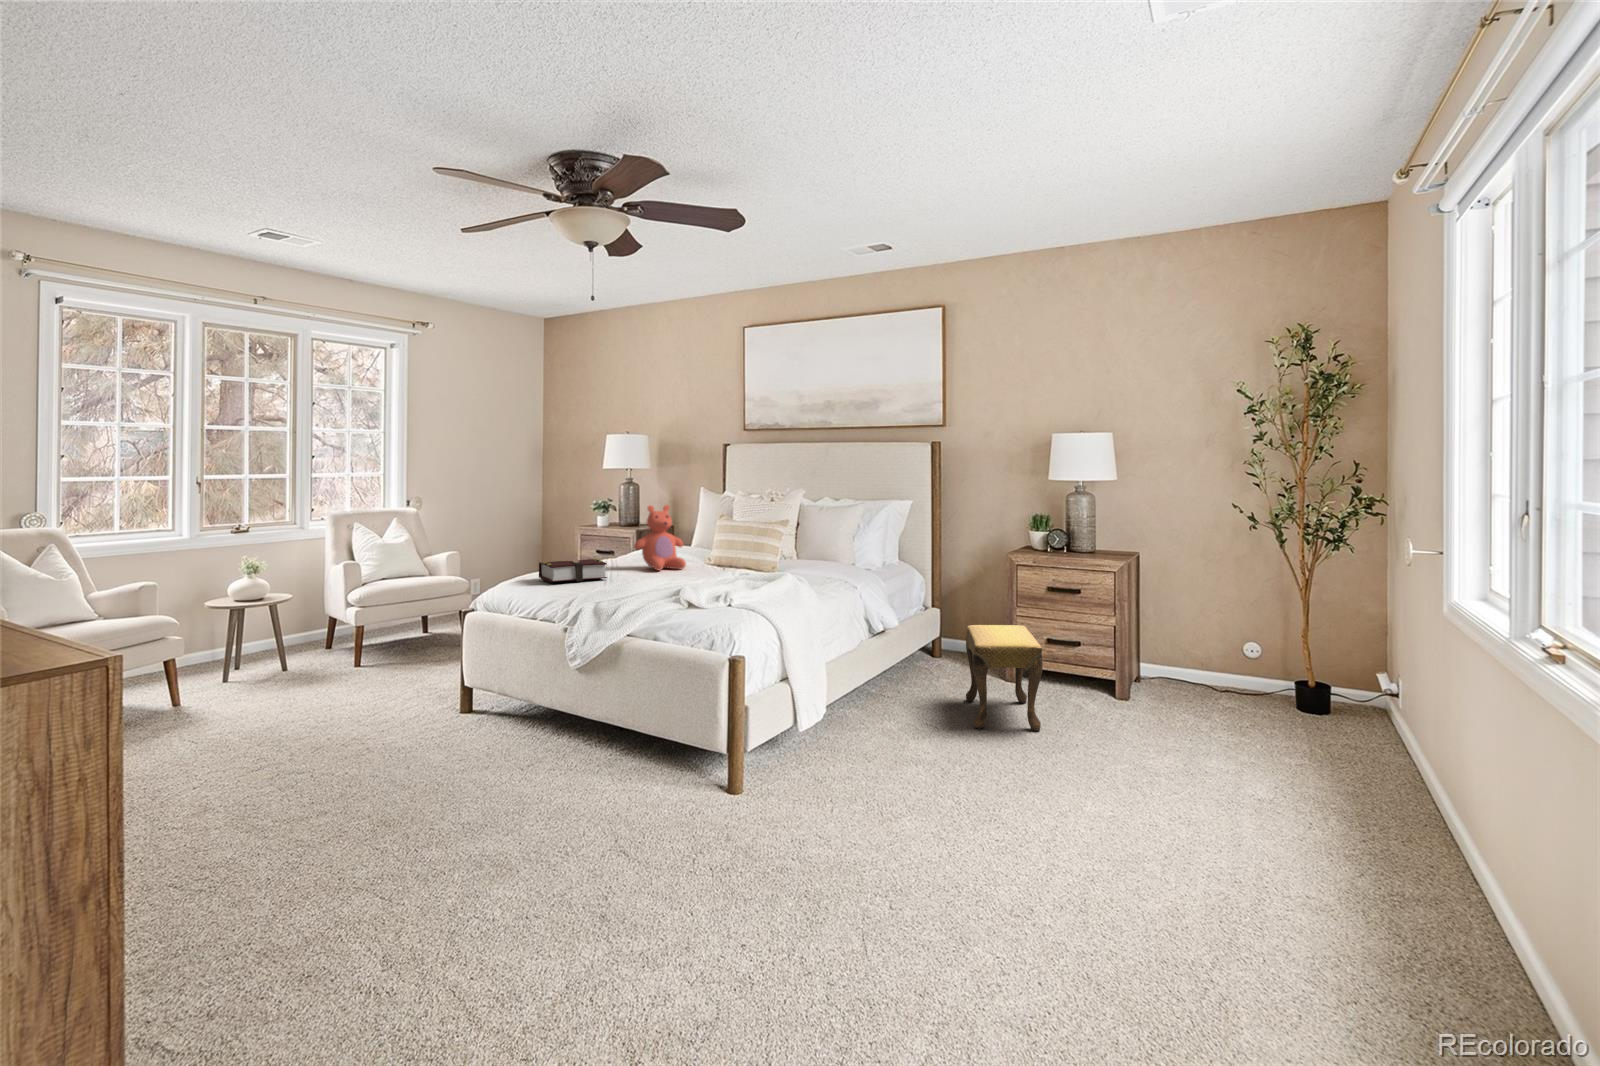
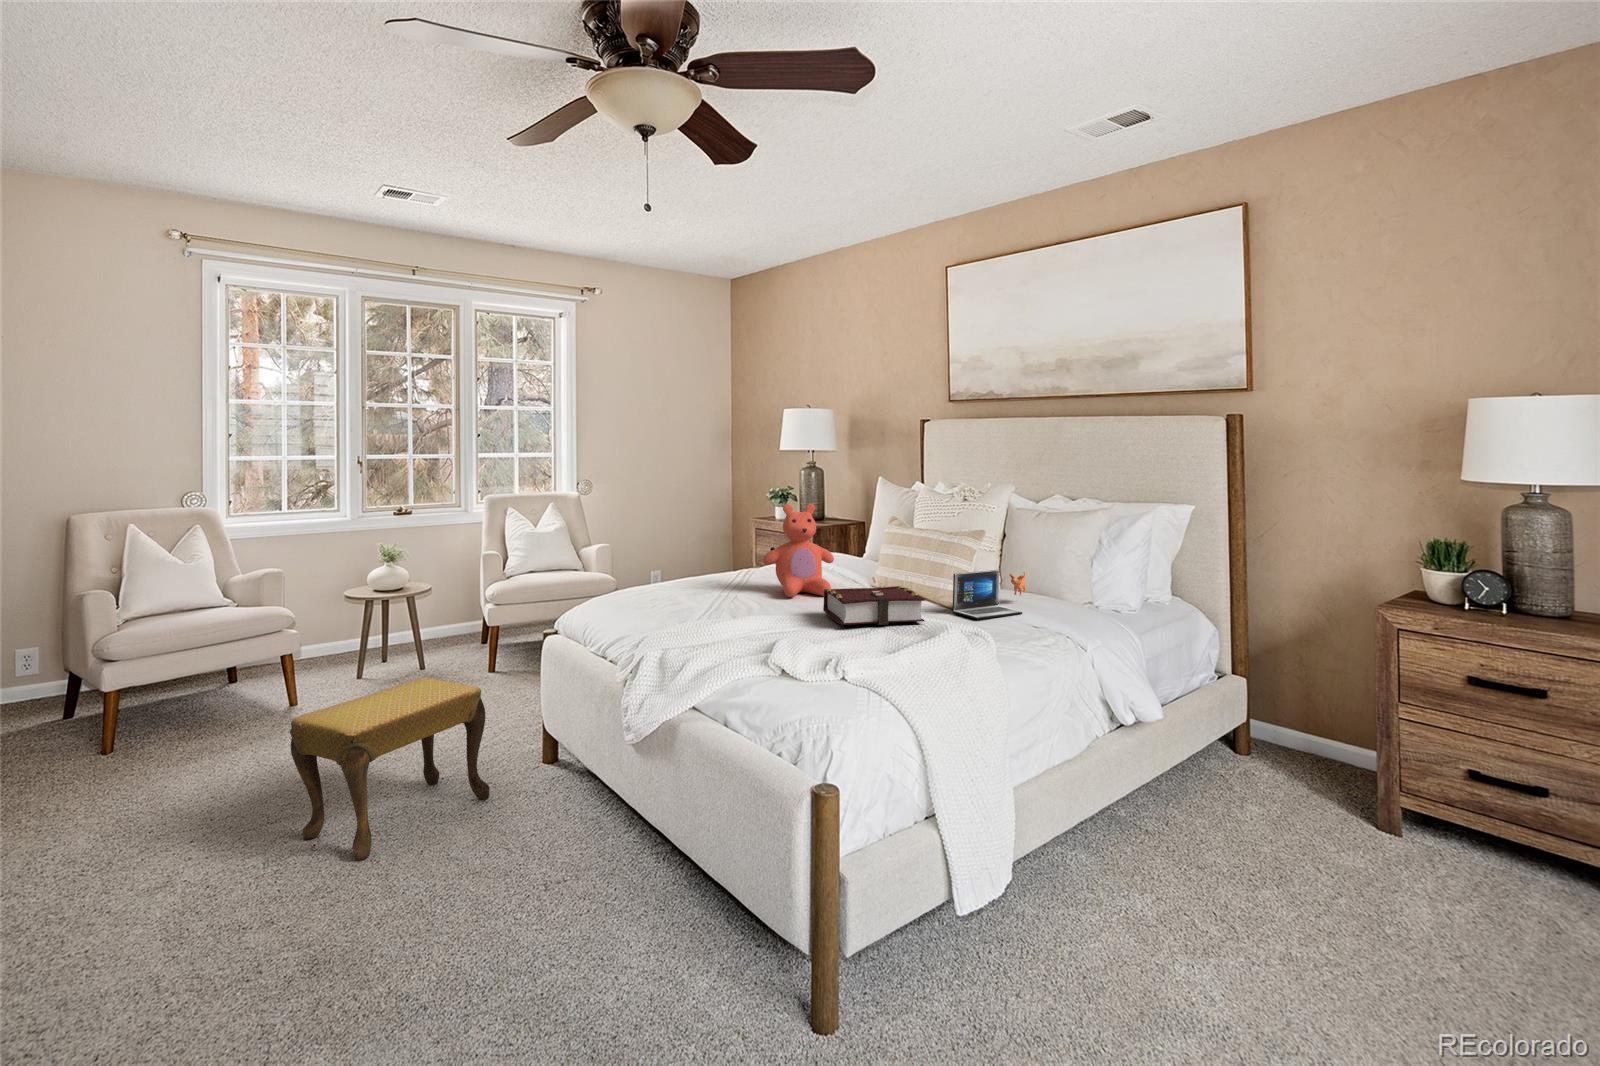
laptop: none [775,544,818,573] -> present [953,570,1025,620]
book: present [539,559,607,582] -> present [823,586,925,625]
footstool: present [966,625,1043,731] -> present [290,678,489,860]

